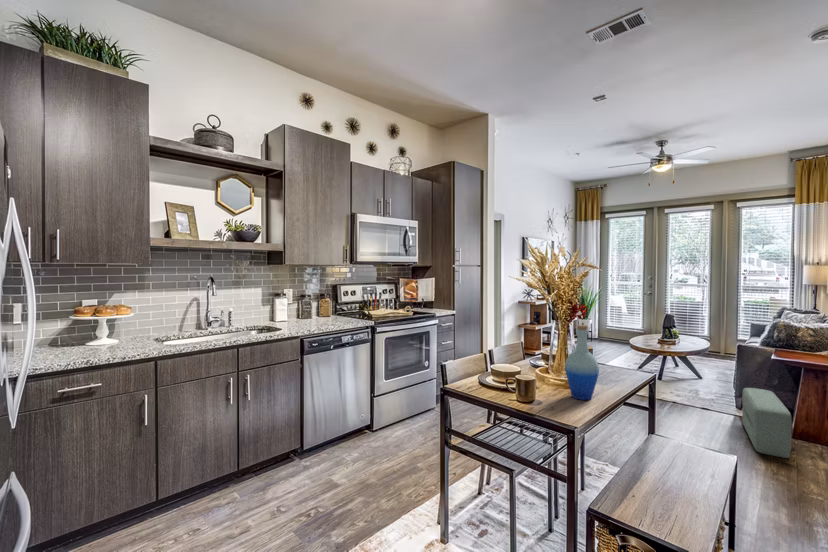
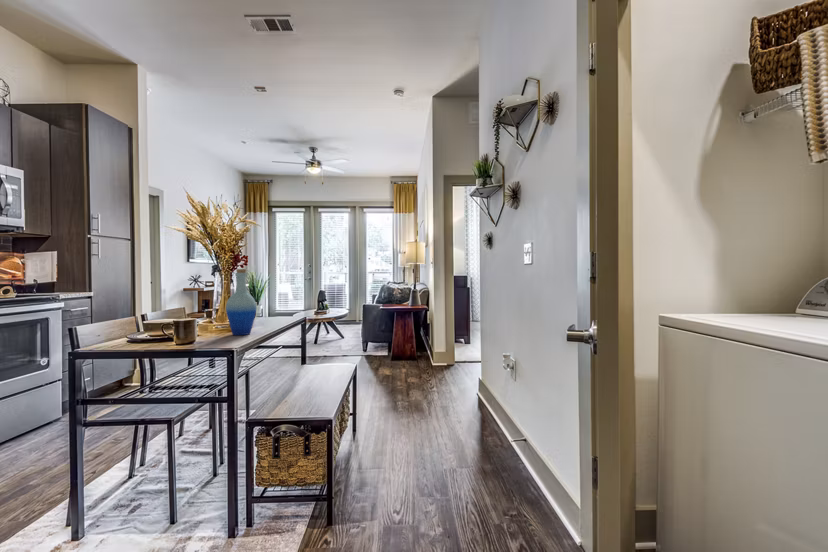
pouf: present [742,388,792,458] -> none [368,336,392,378]

